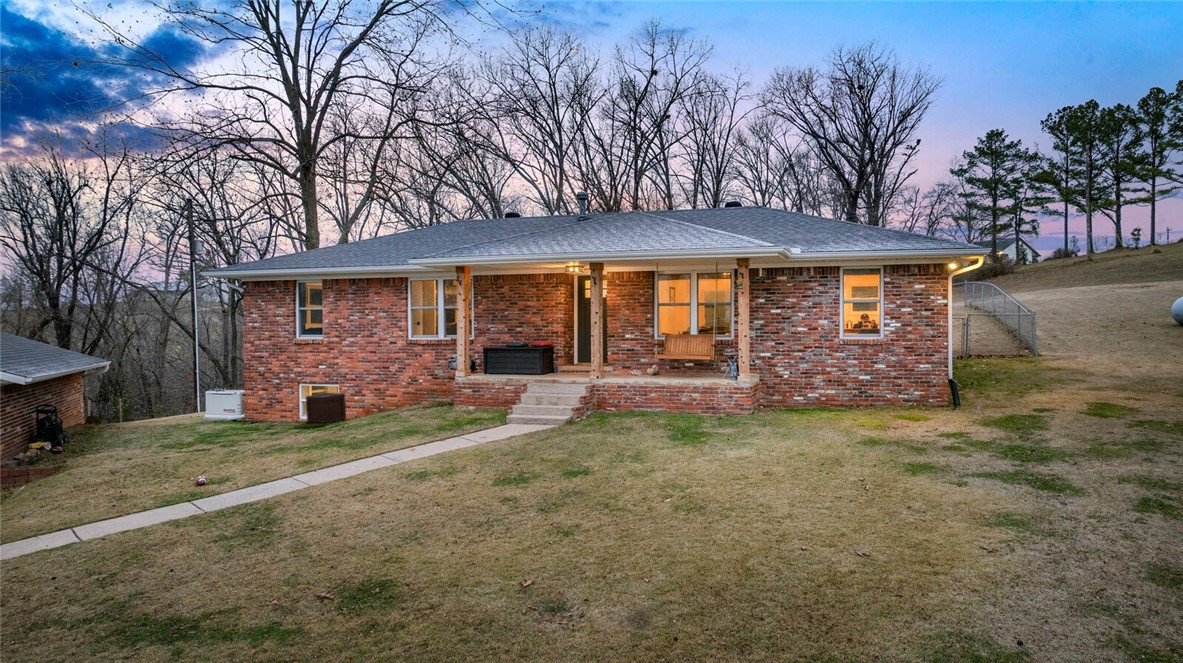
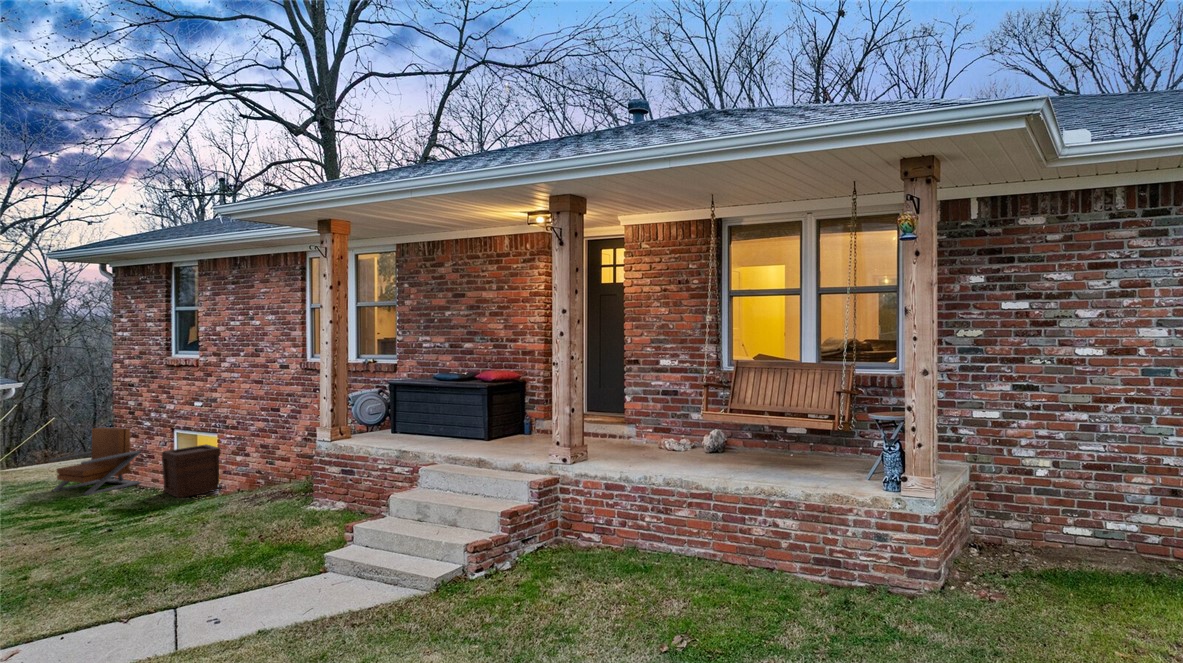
lounge chair: none [216,385,276,426] -> present [50,427,141,495]

